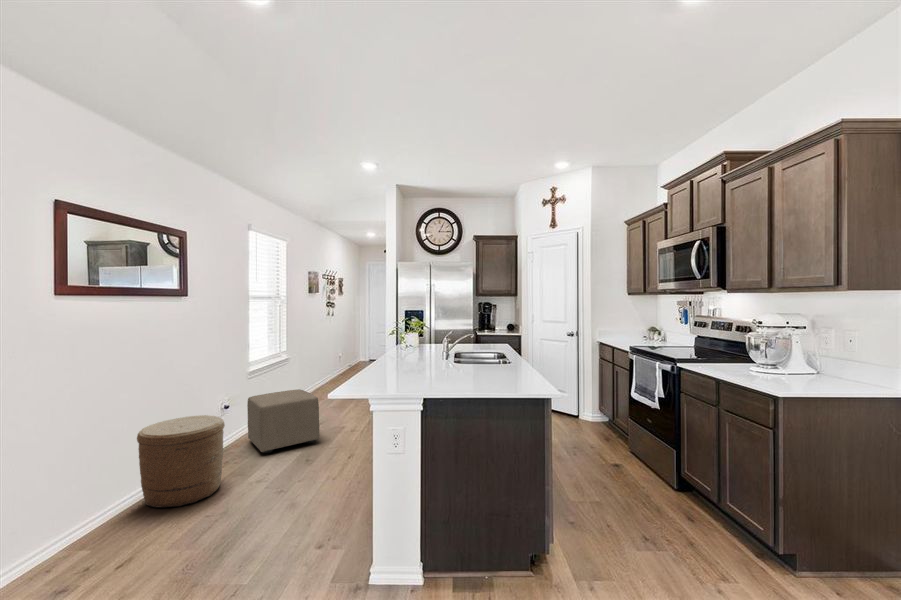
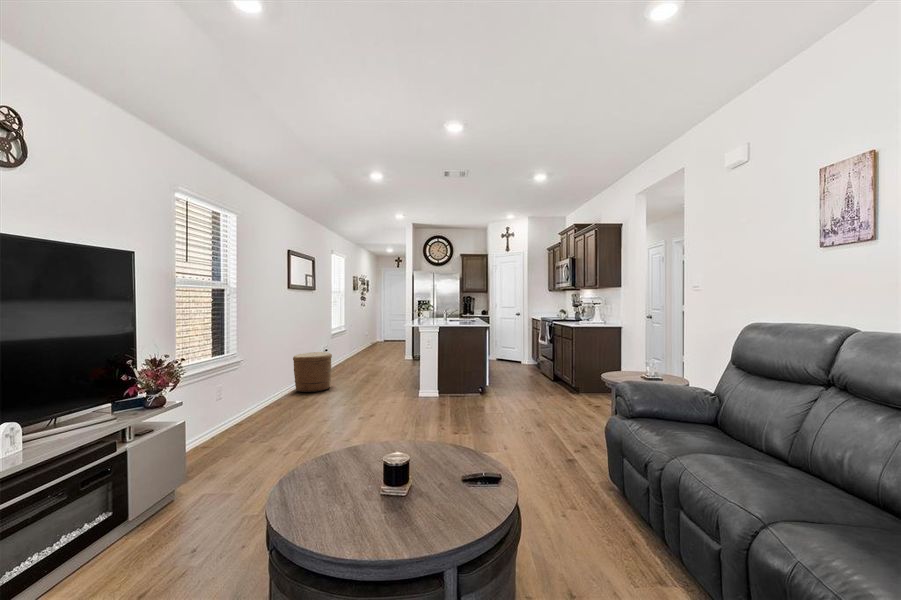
ottoman: present [247,389,320,453] -> none [331,346,372,377]

